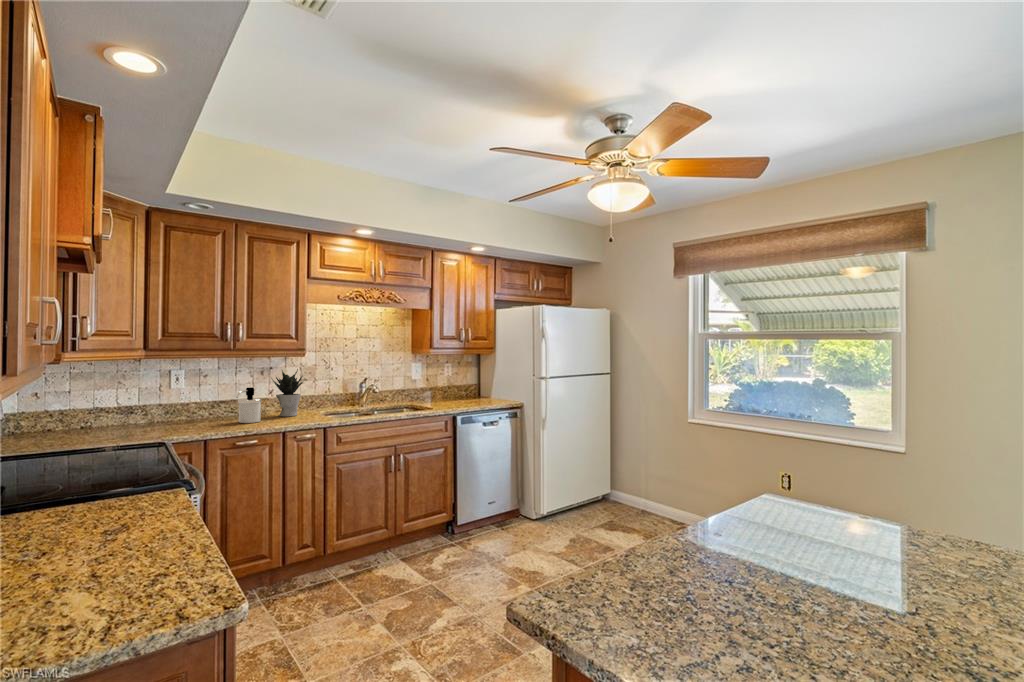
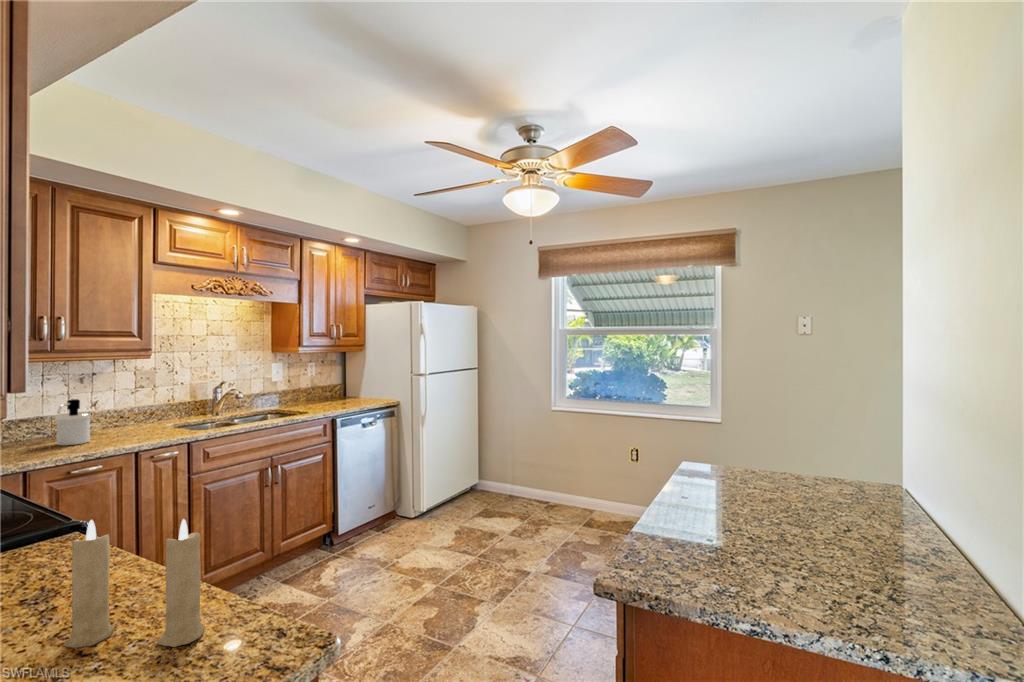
potted plant: present [272,369,303,416] -> none [96,373,144,433]
candle: none [94,470,176,579] -> present [64,519,205,648]

